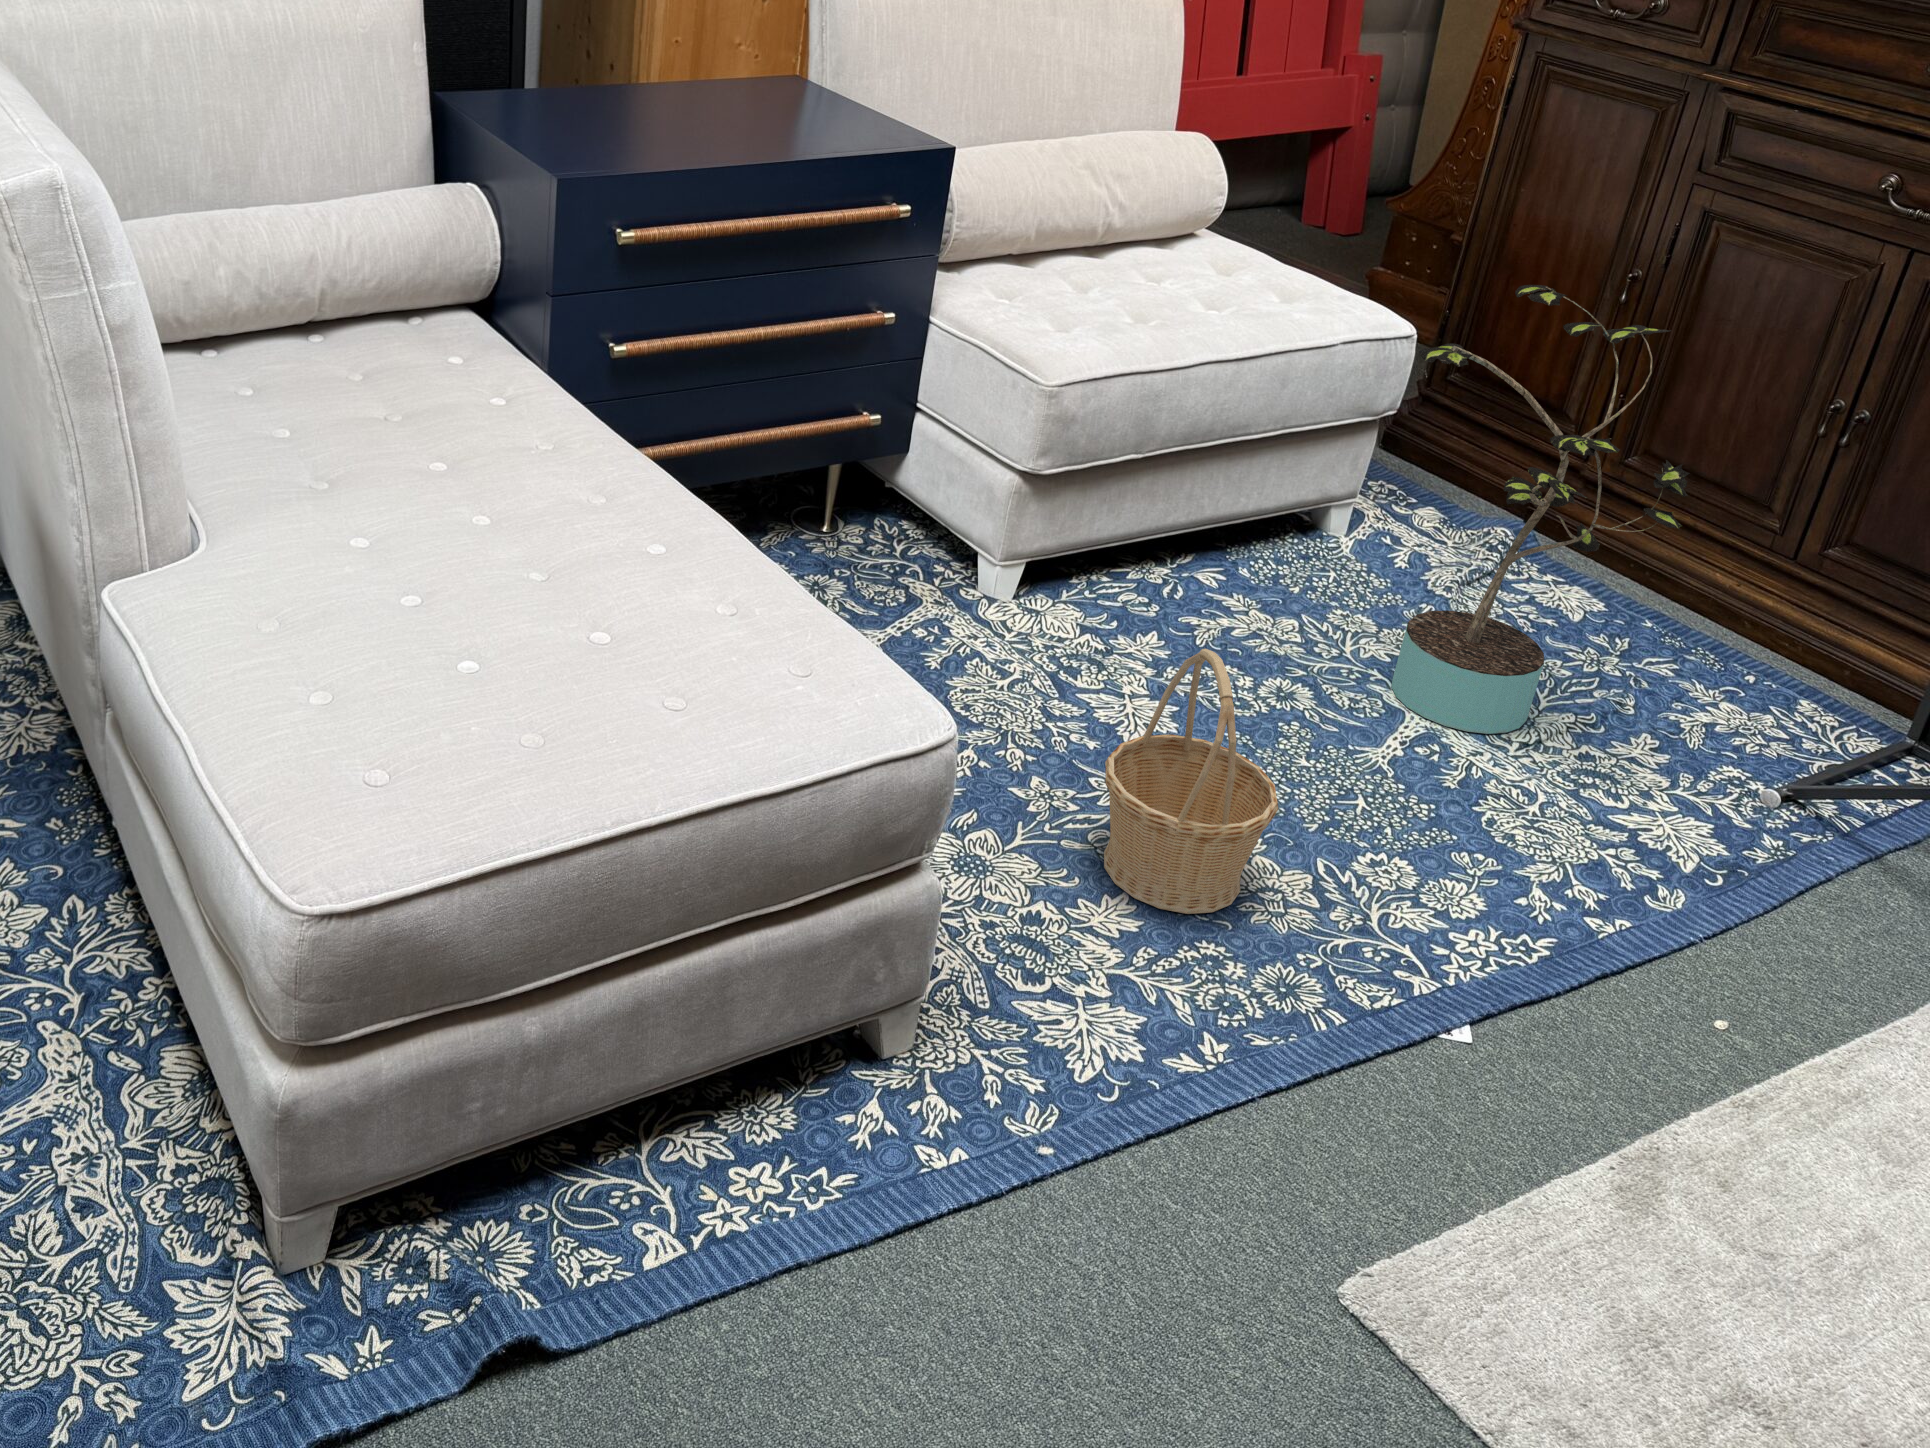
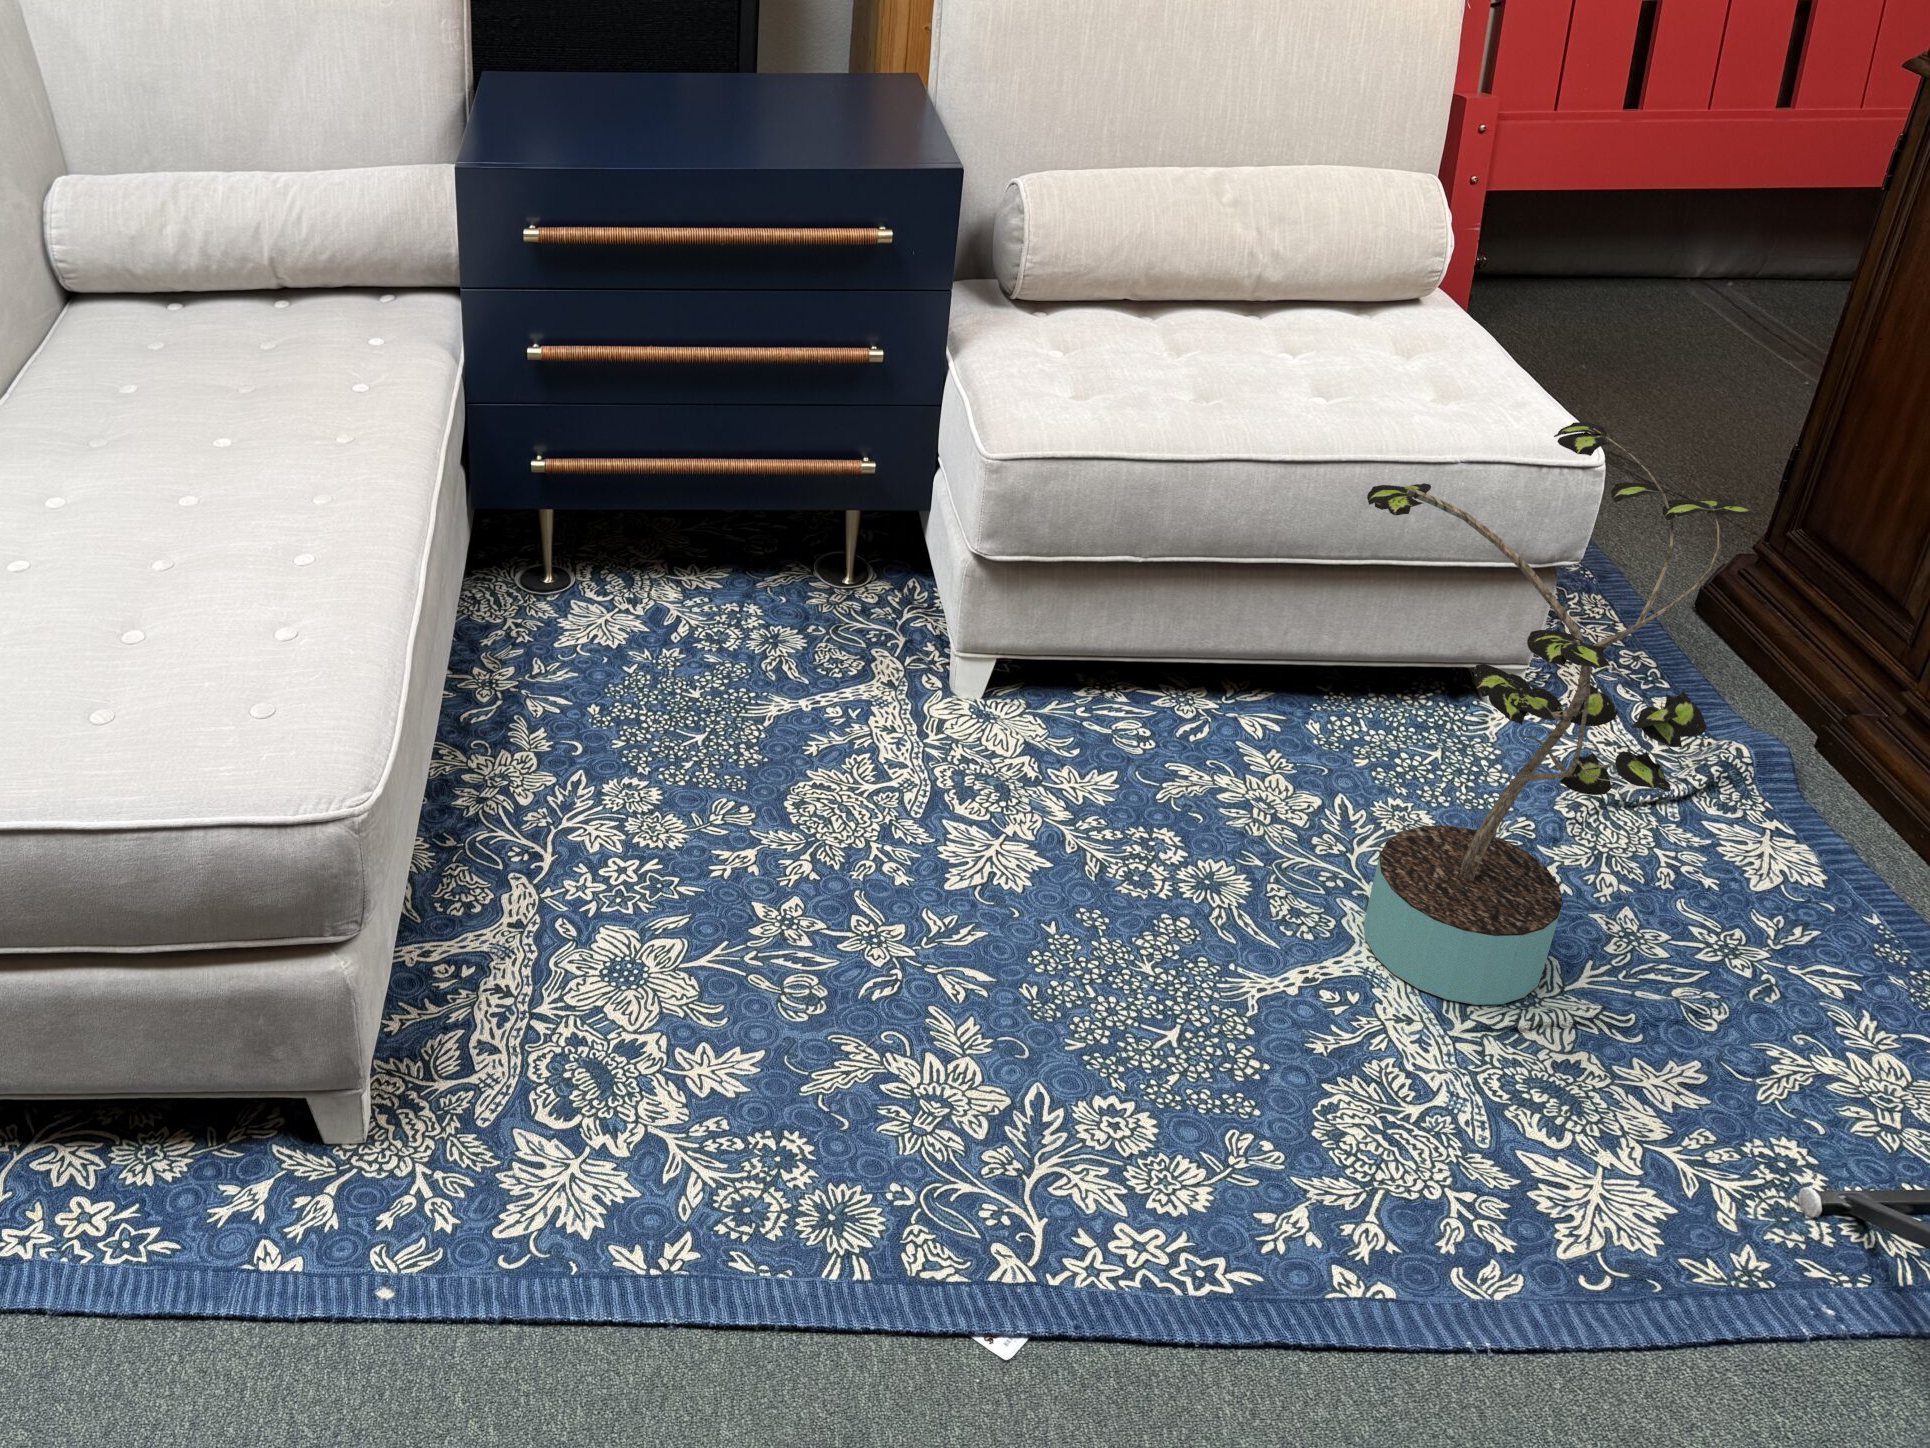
basket: present [1104,649,1278,914] -> none [748,796,952,1105]

